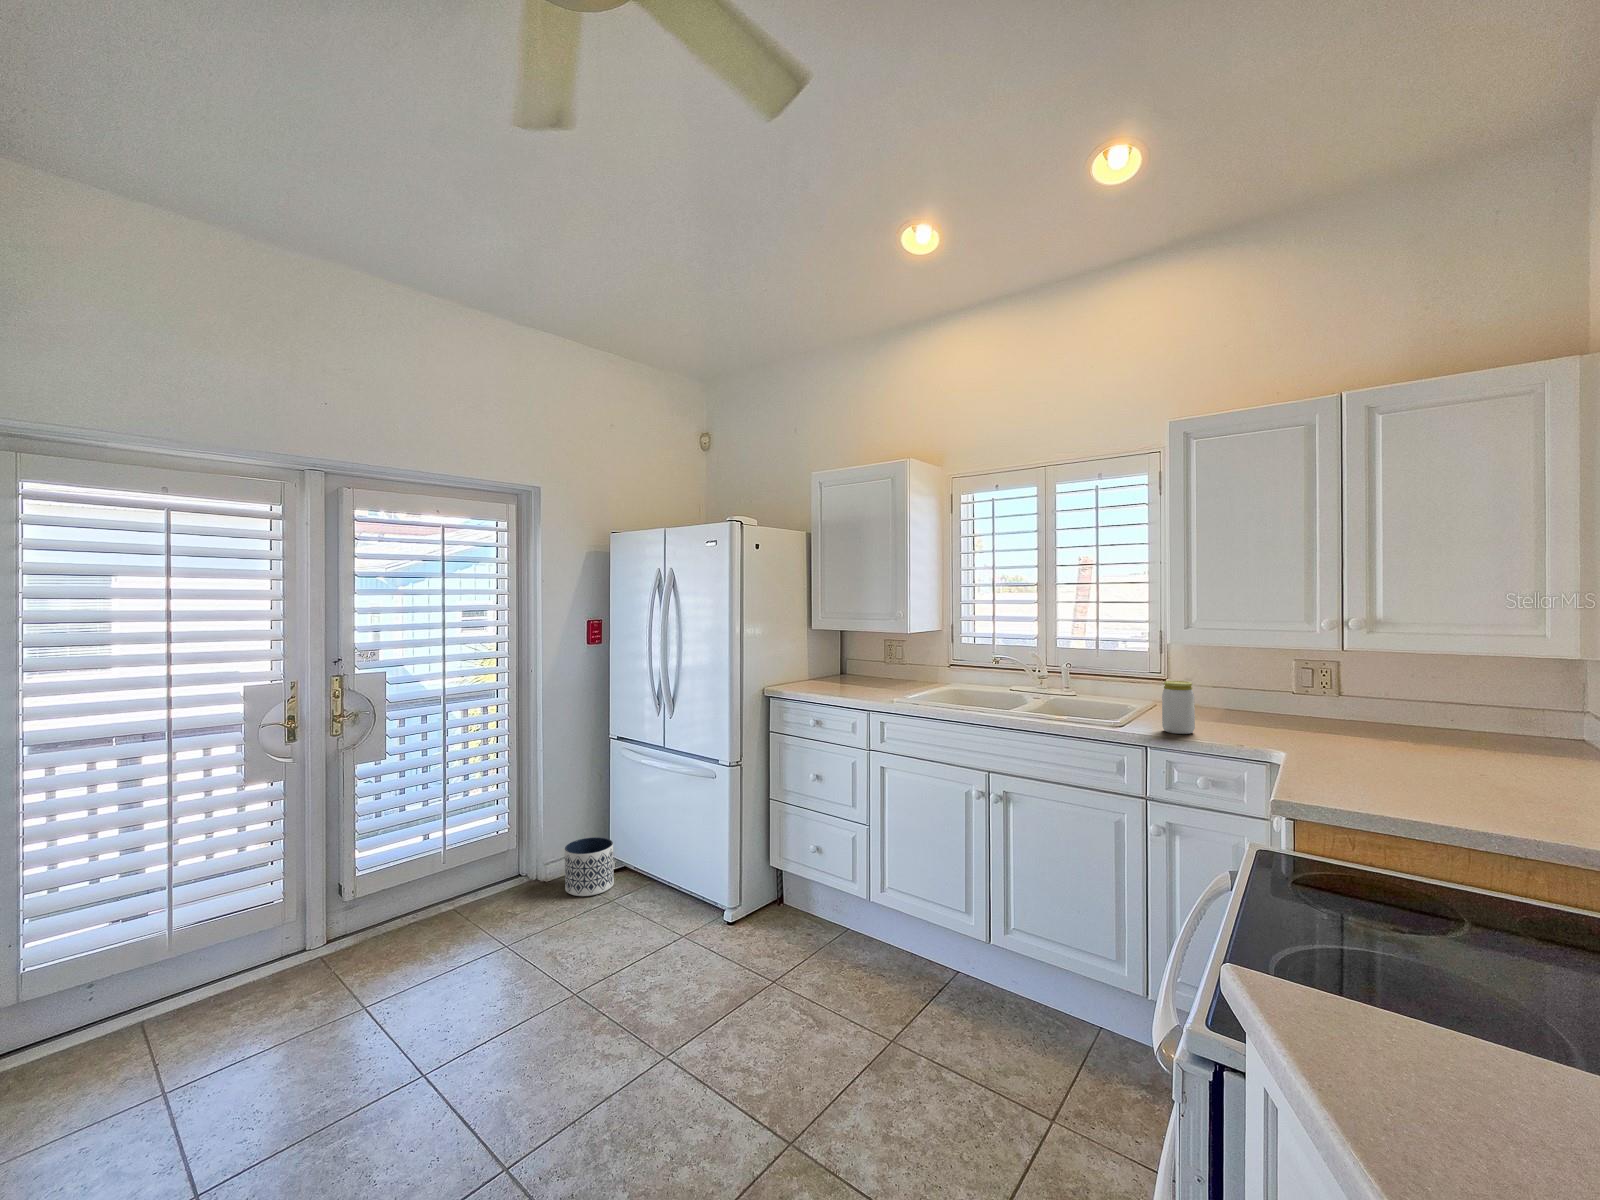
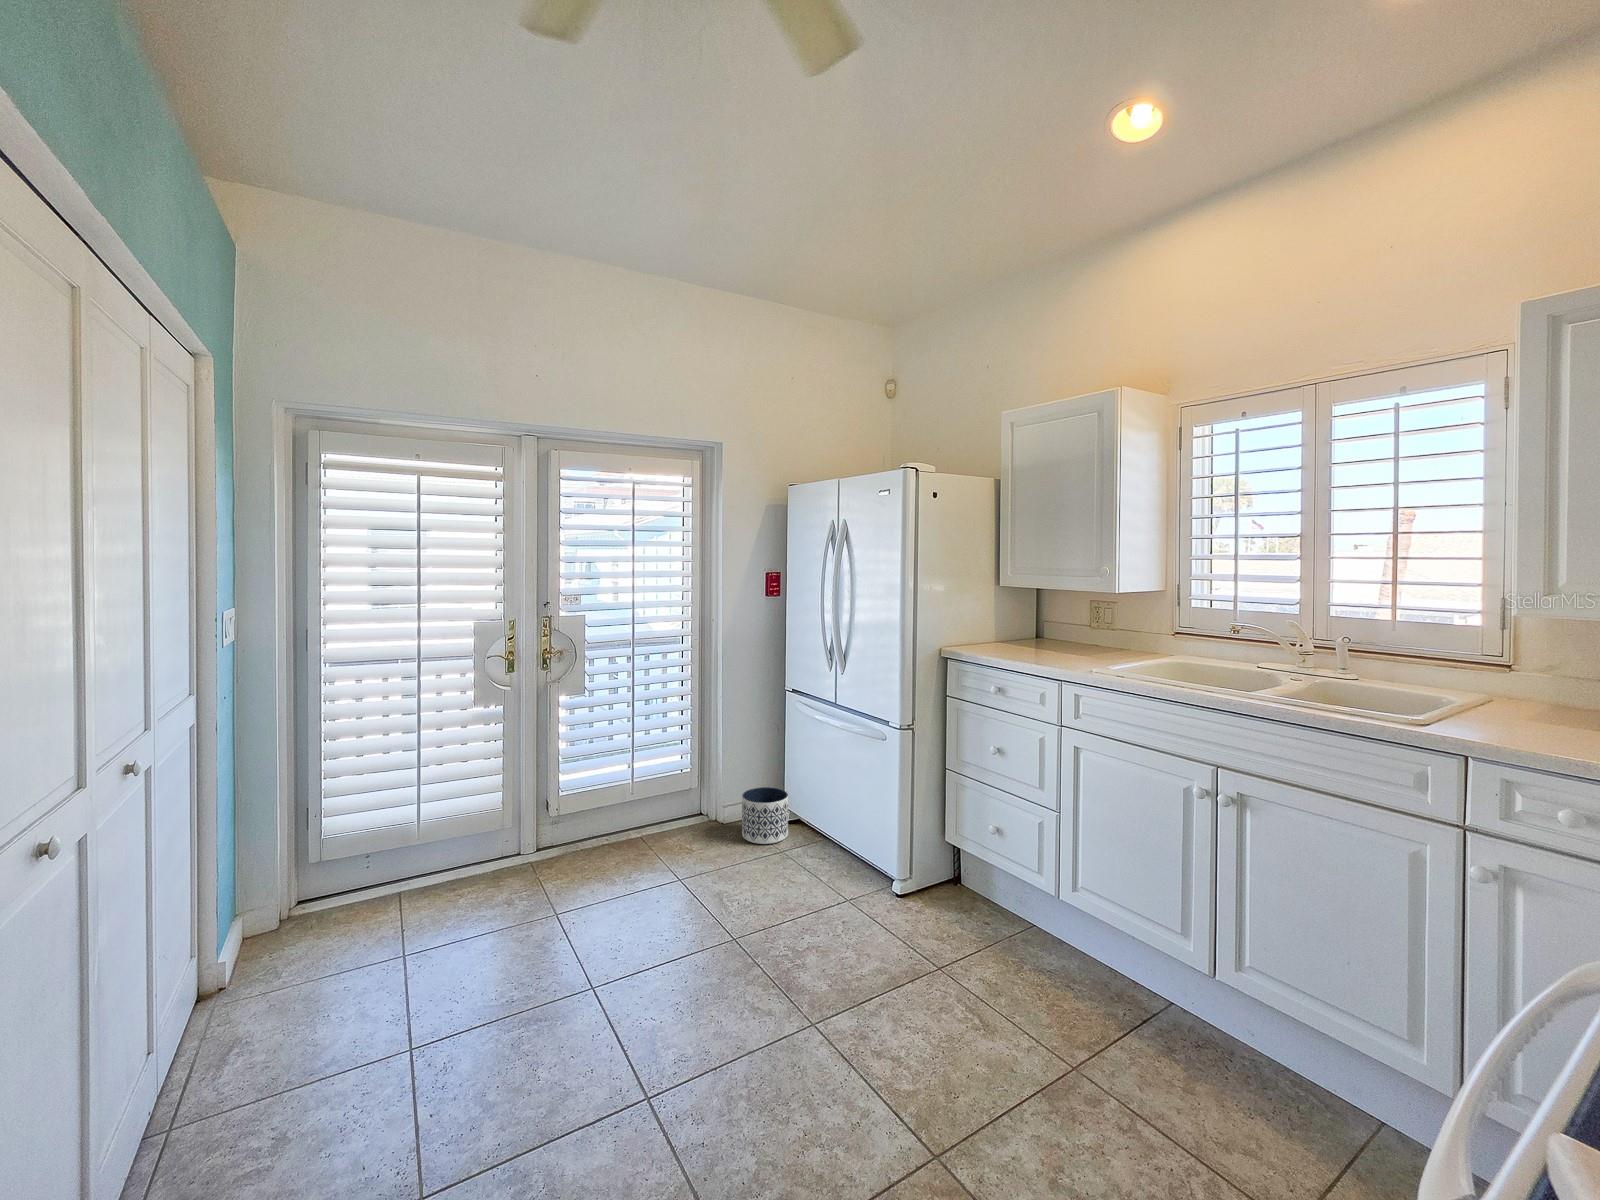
jar: present [1162,681,1195,734] -> none [1496,666,1558,742]

